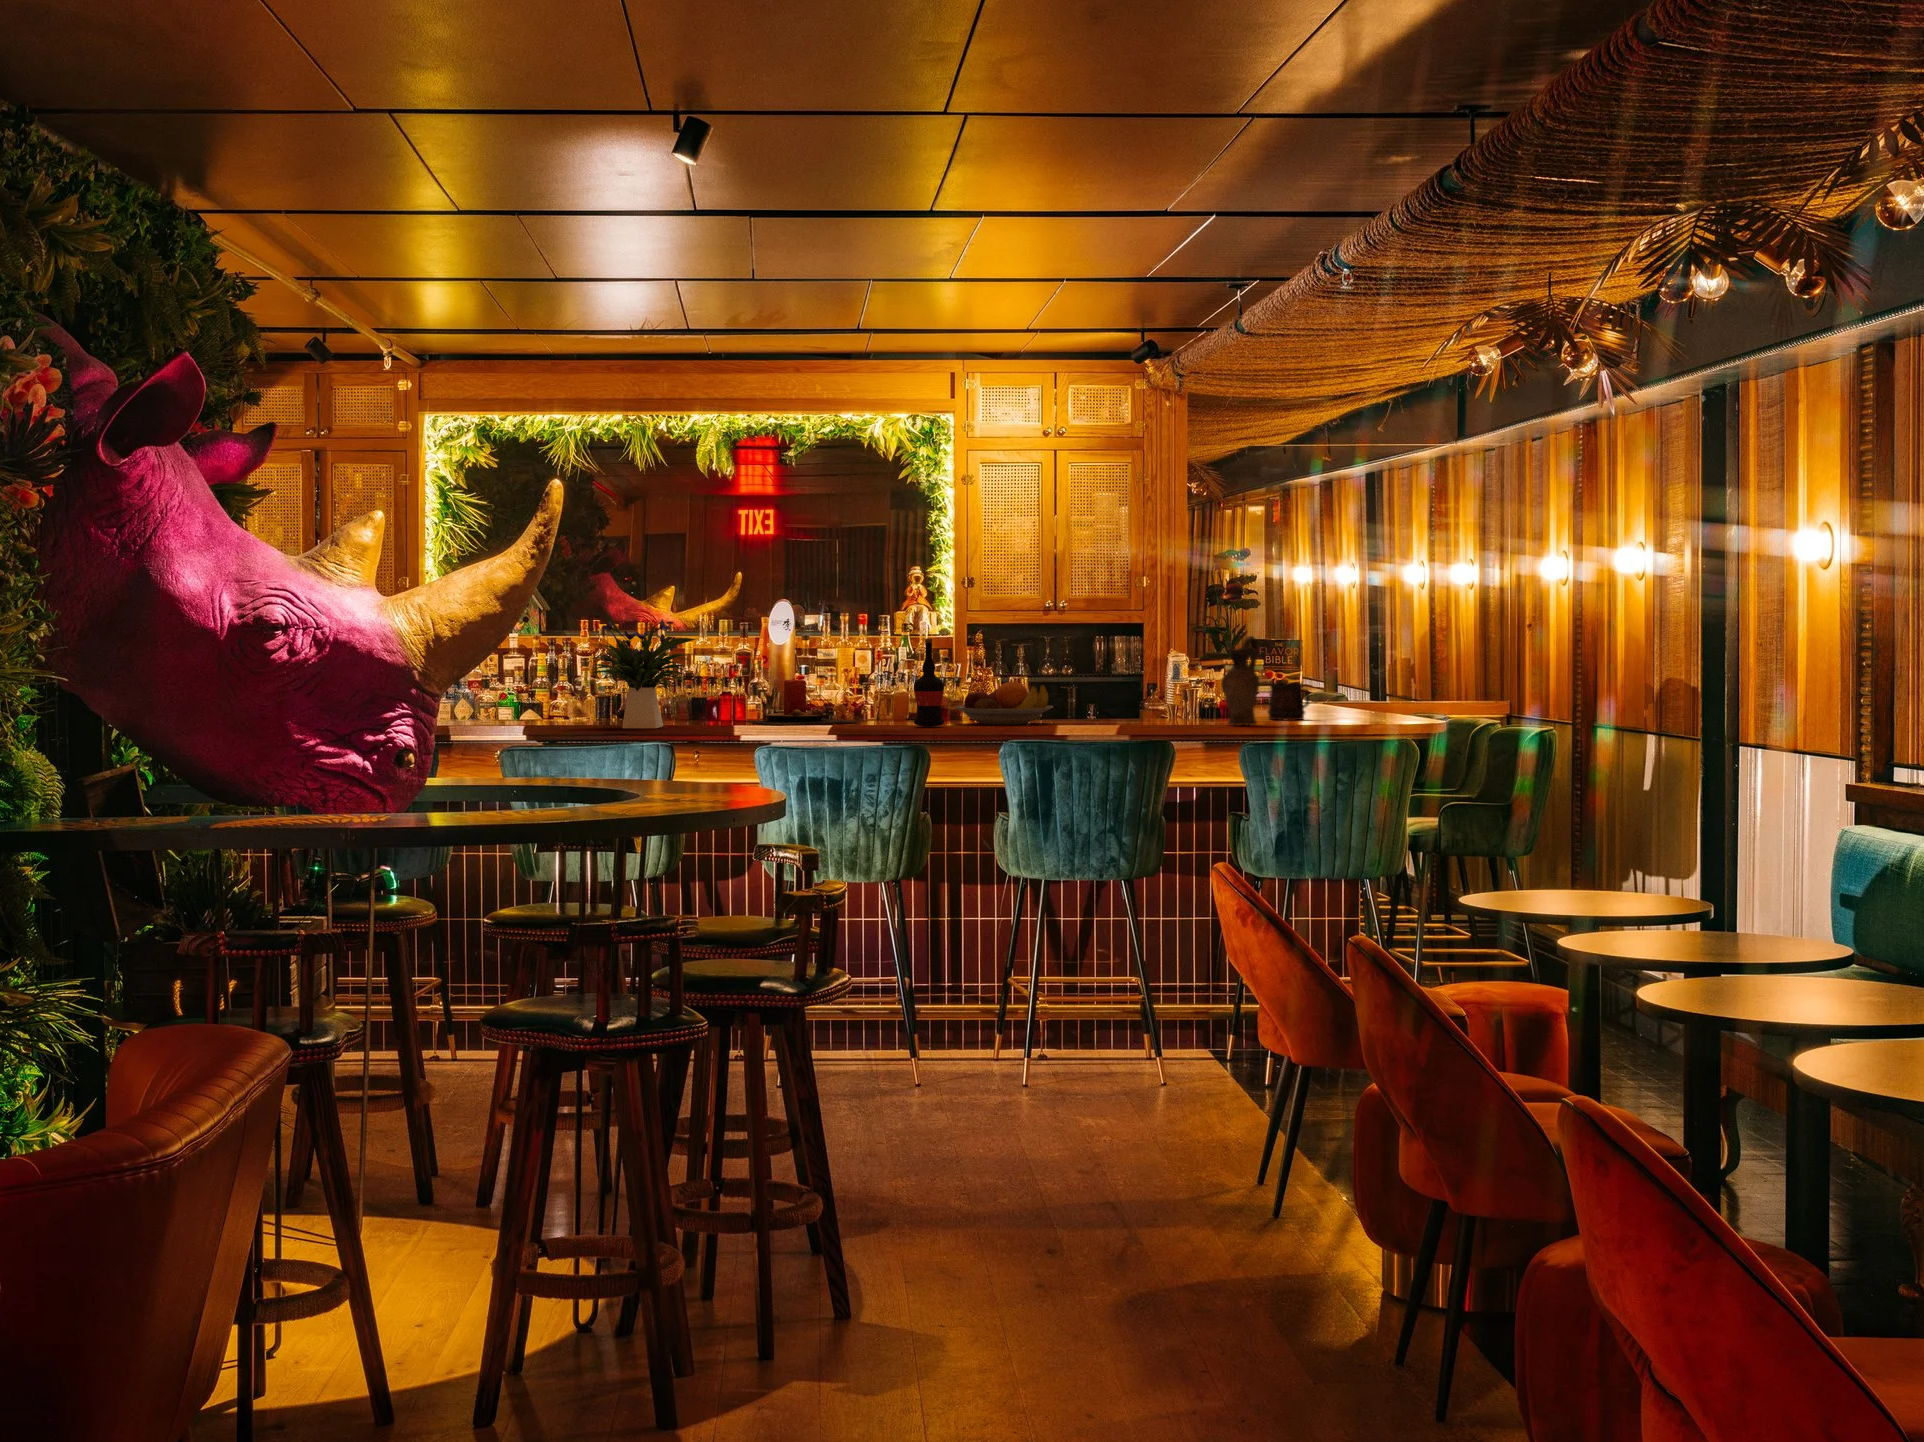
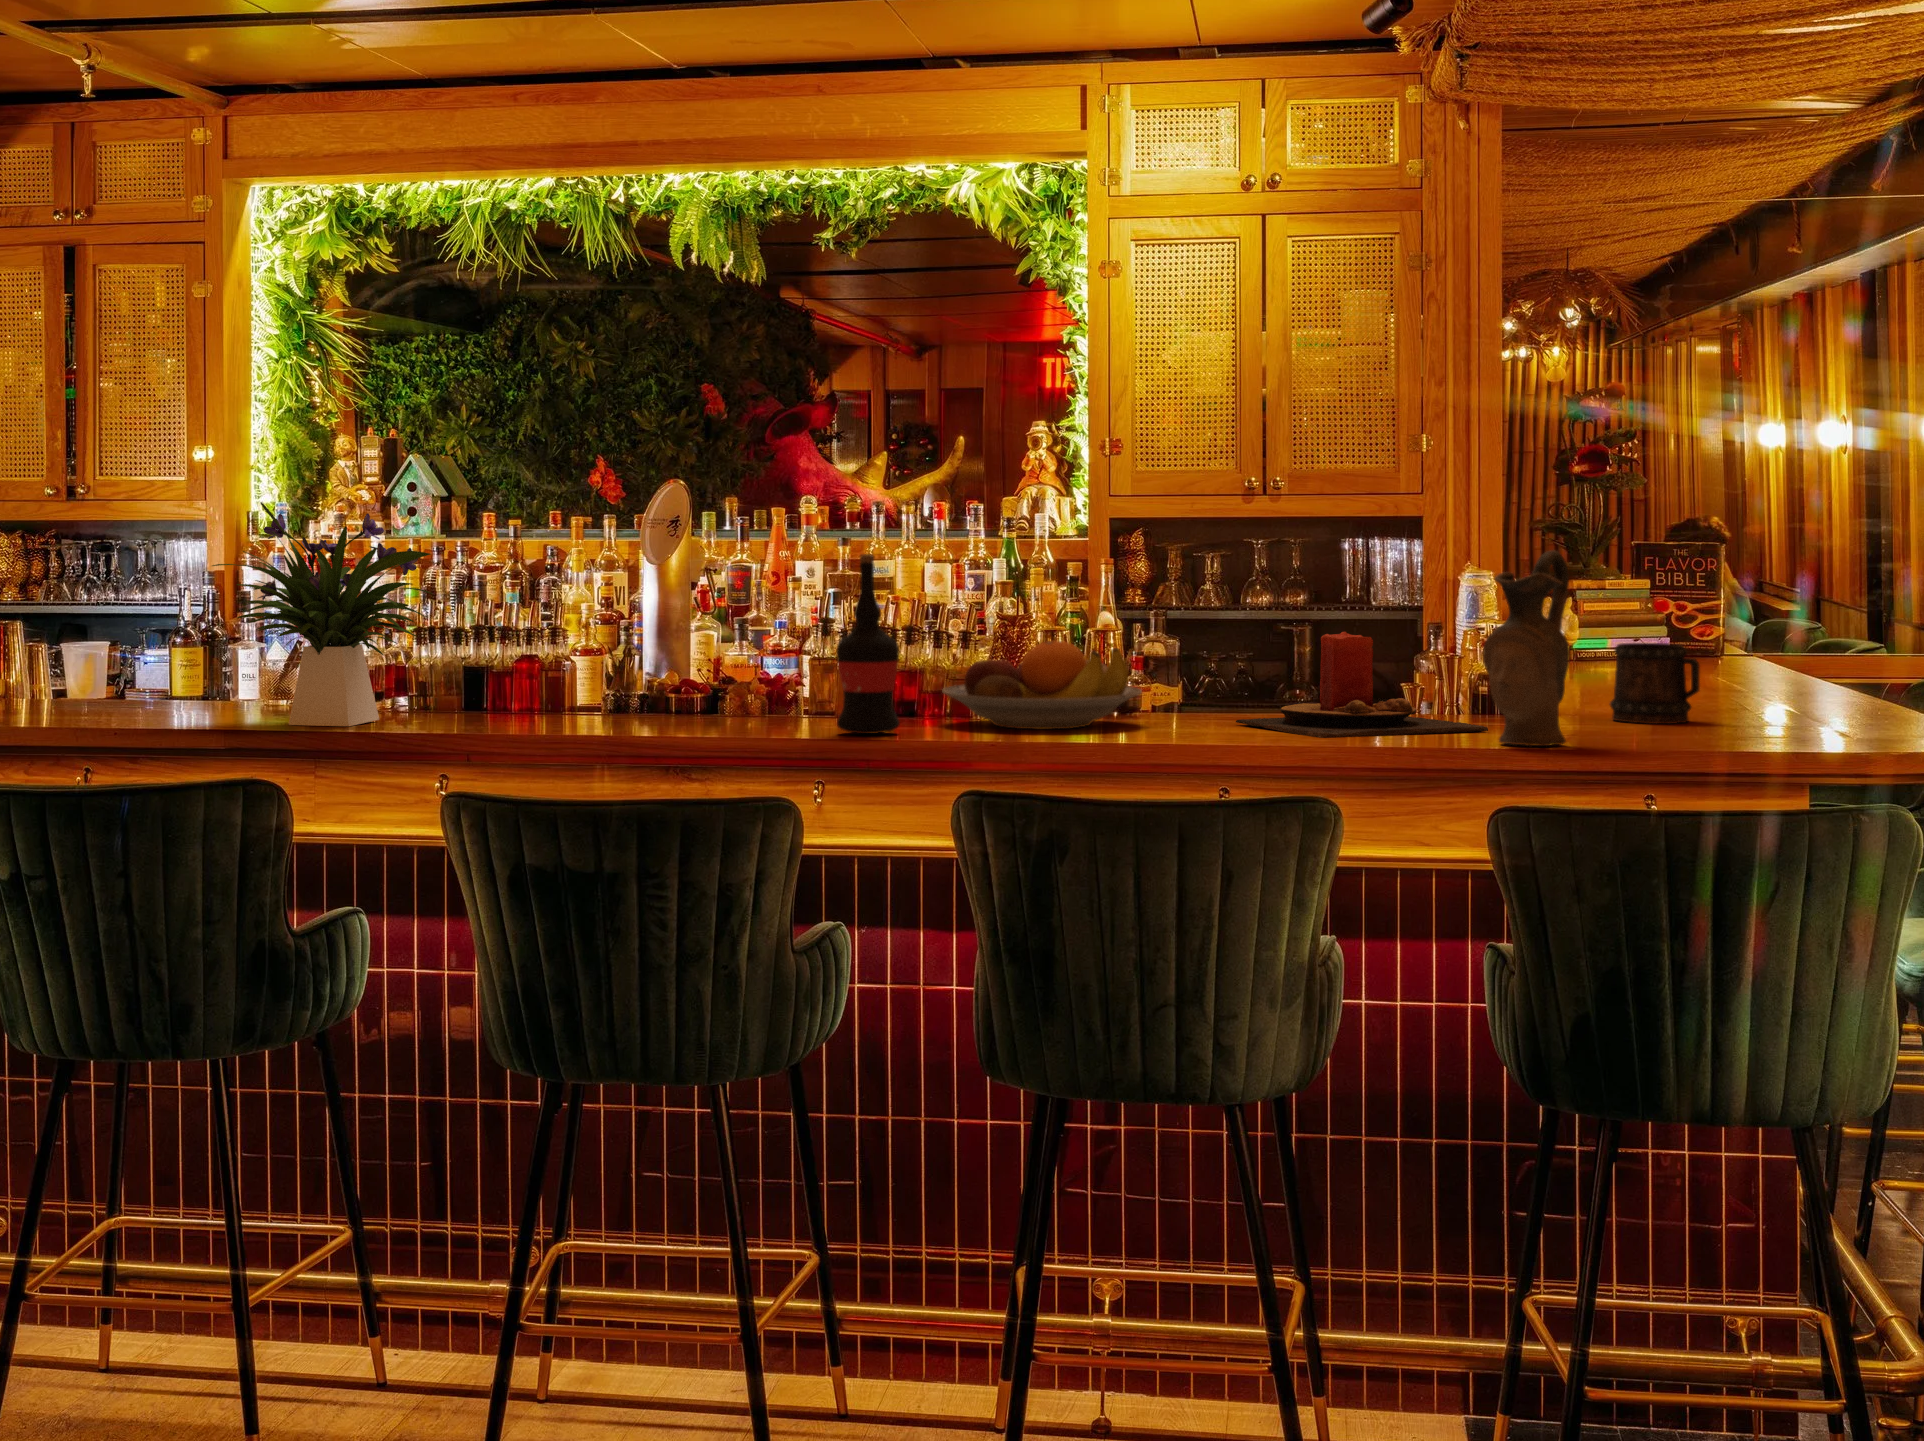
candle: present [746,679,857,726] -> present [1236,632,1488,738]

